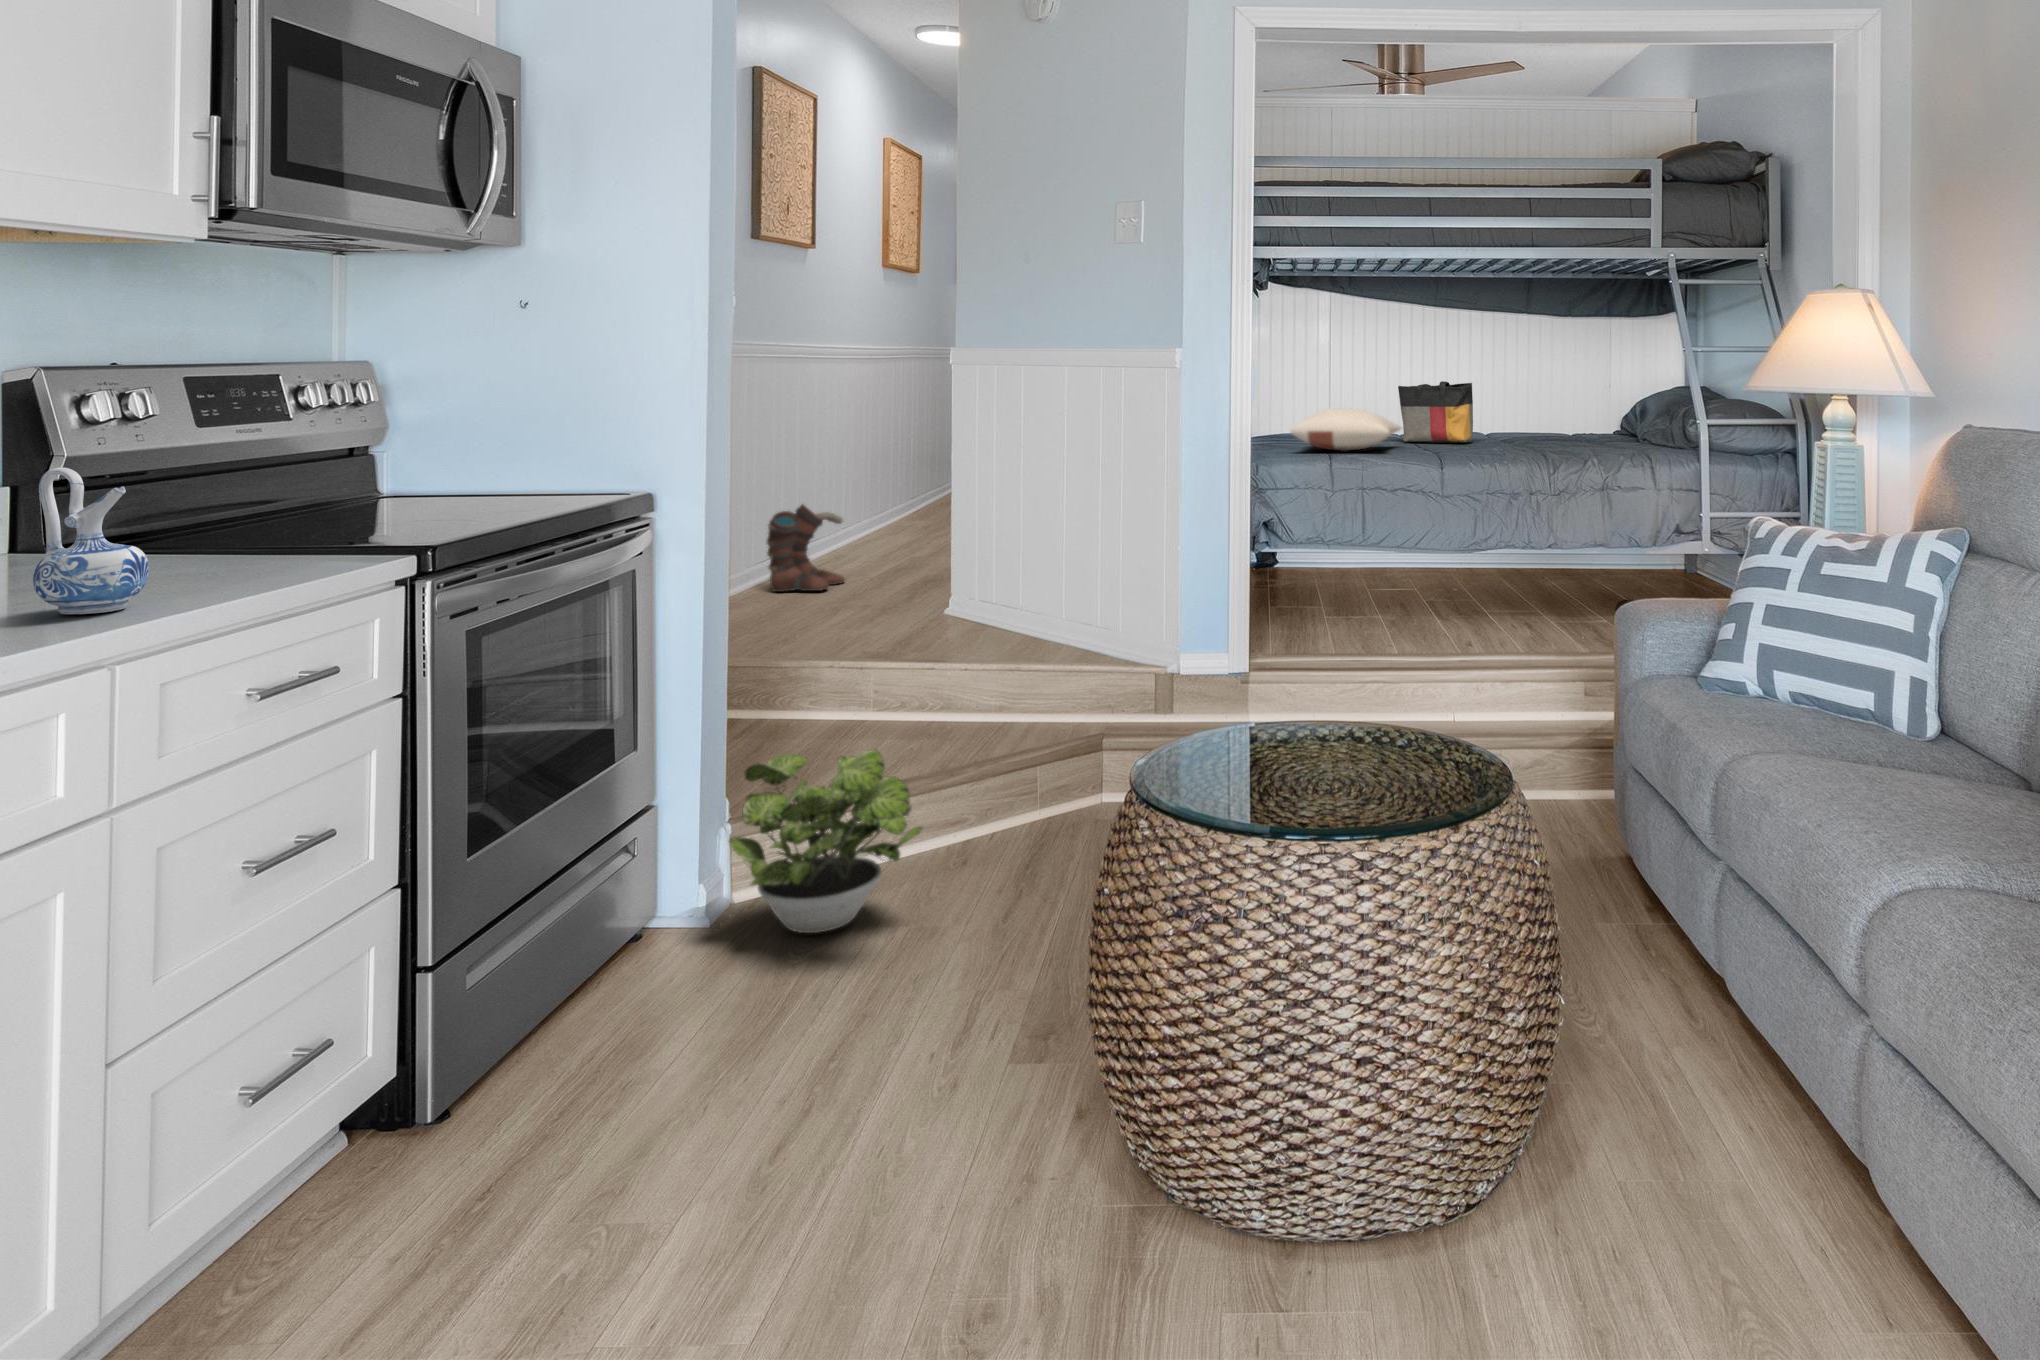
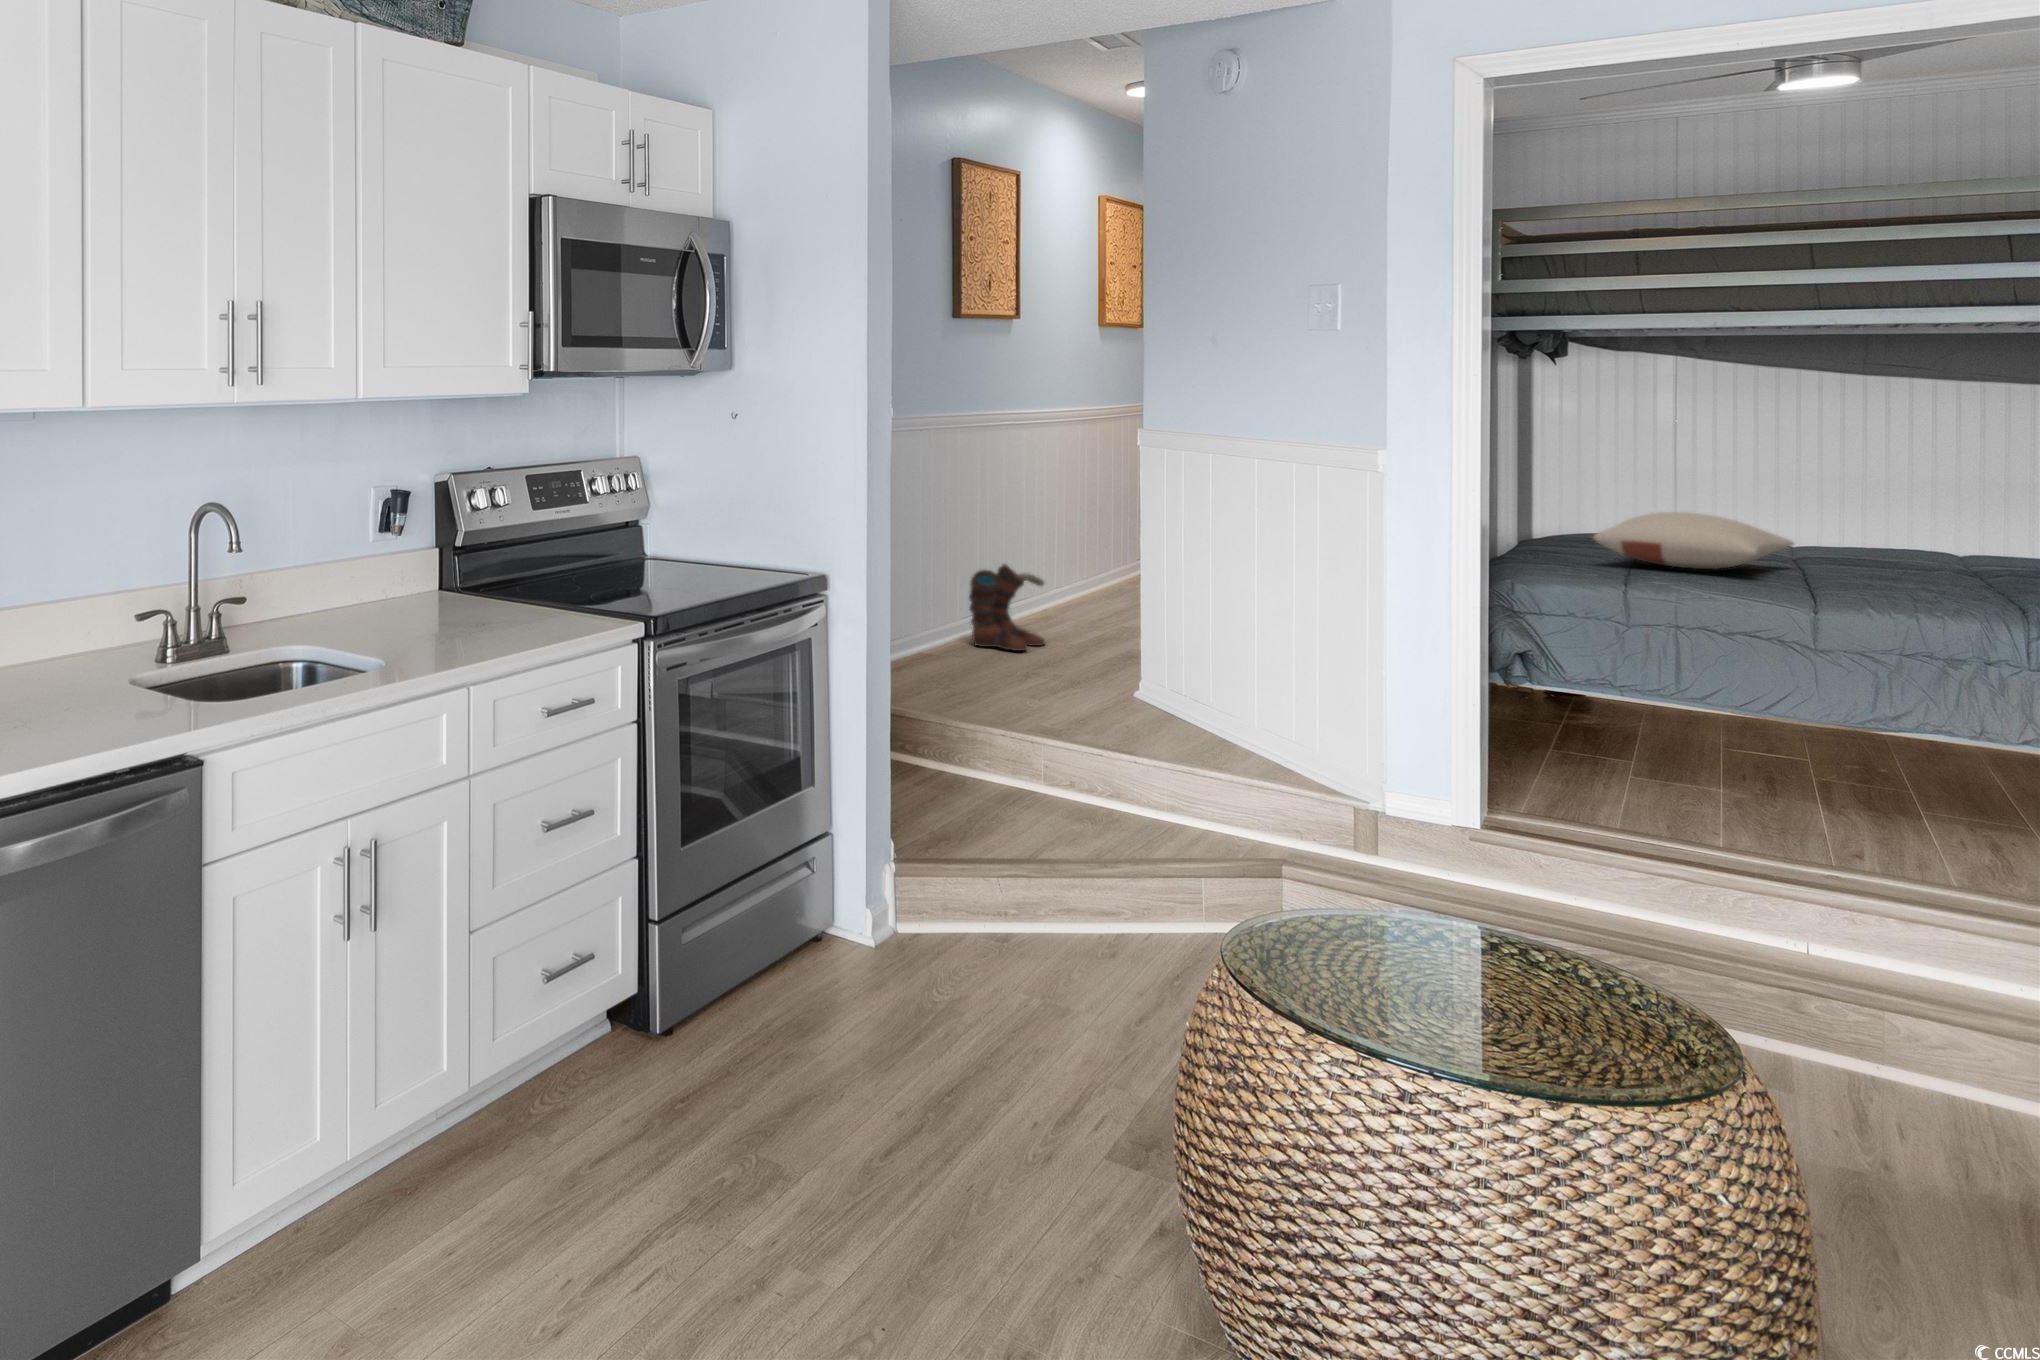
tote bag: present [1398,381,1473,443] -> none [1798,482,1942,571]
ceramic pitcher: present [33,468,149,614] -> none [440,560,493,652]
potted plant: present [729,749,922,933] -> none [883,816,1052,984]

